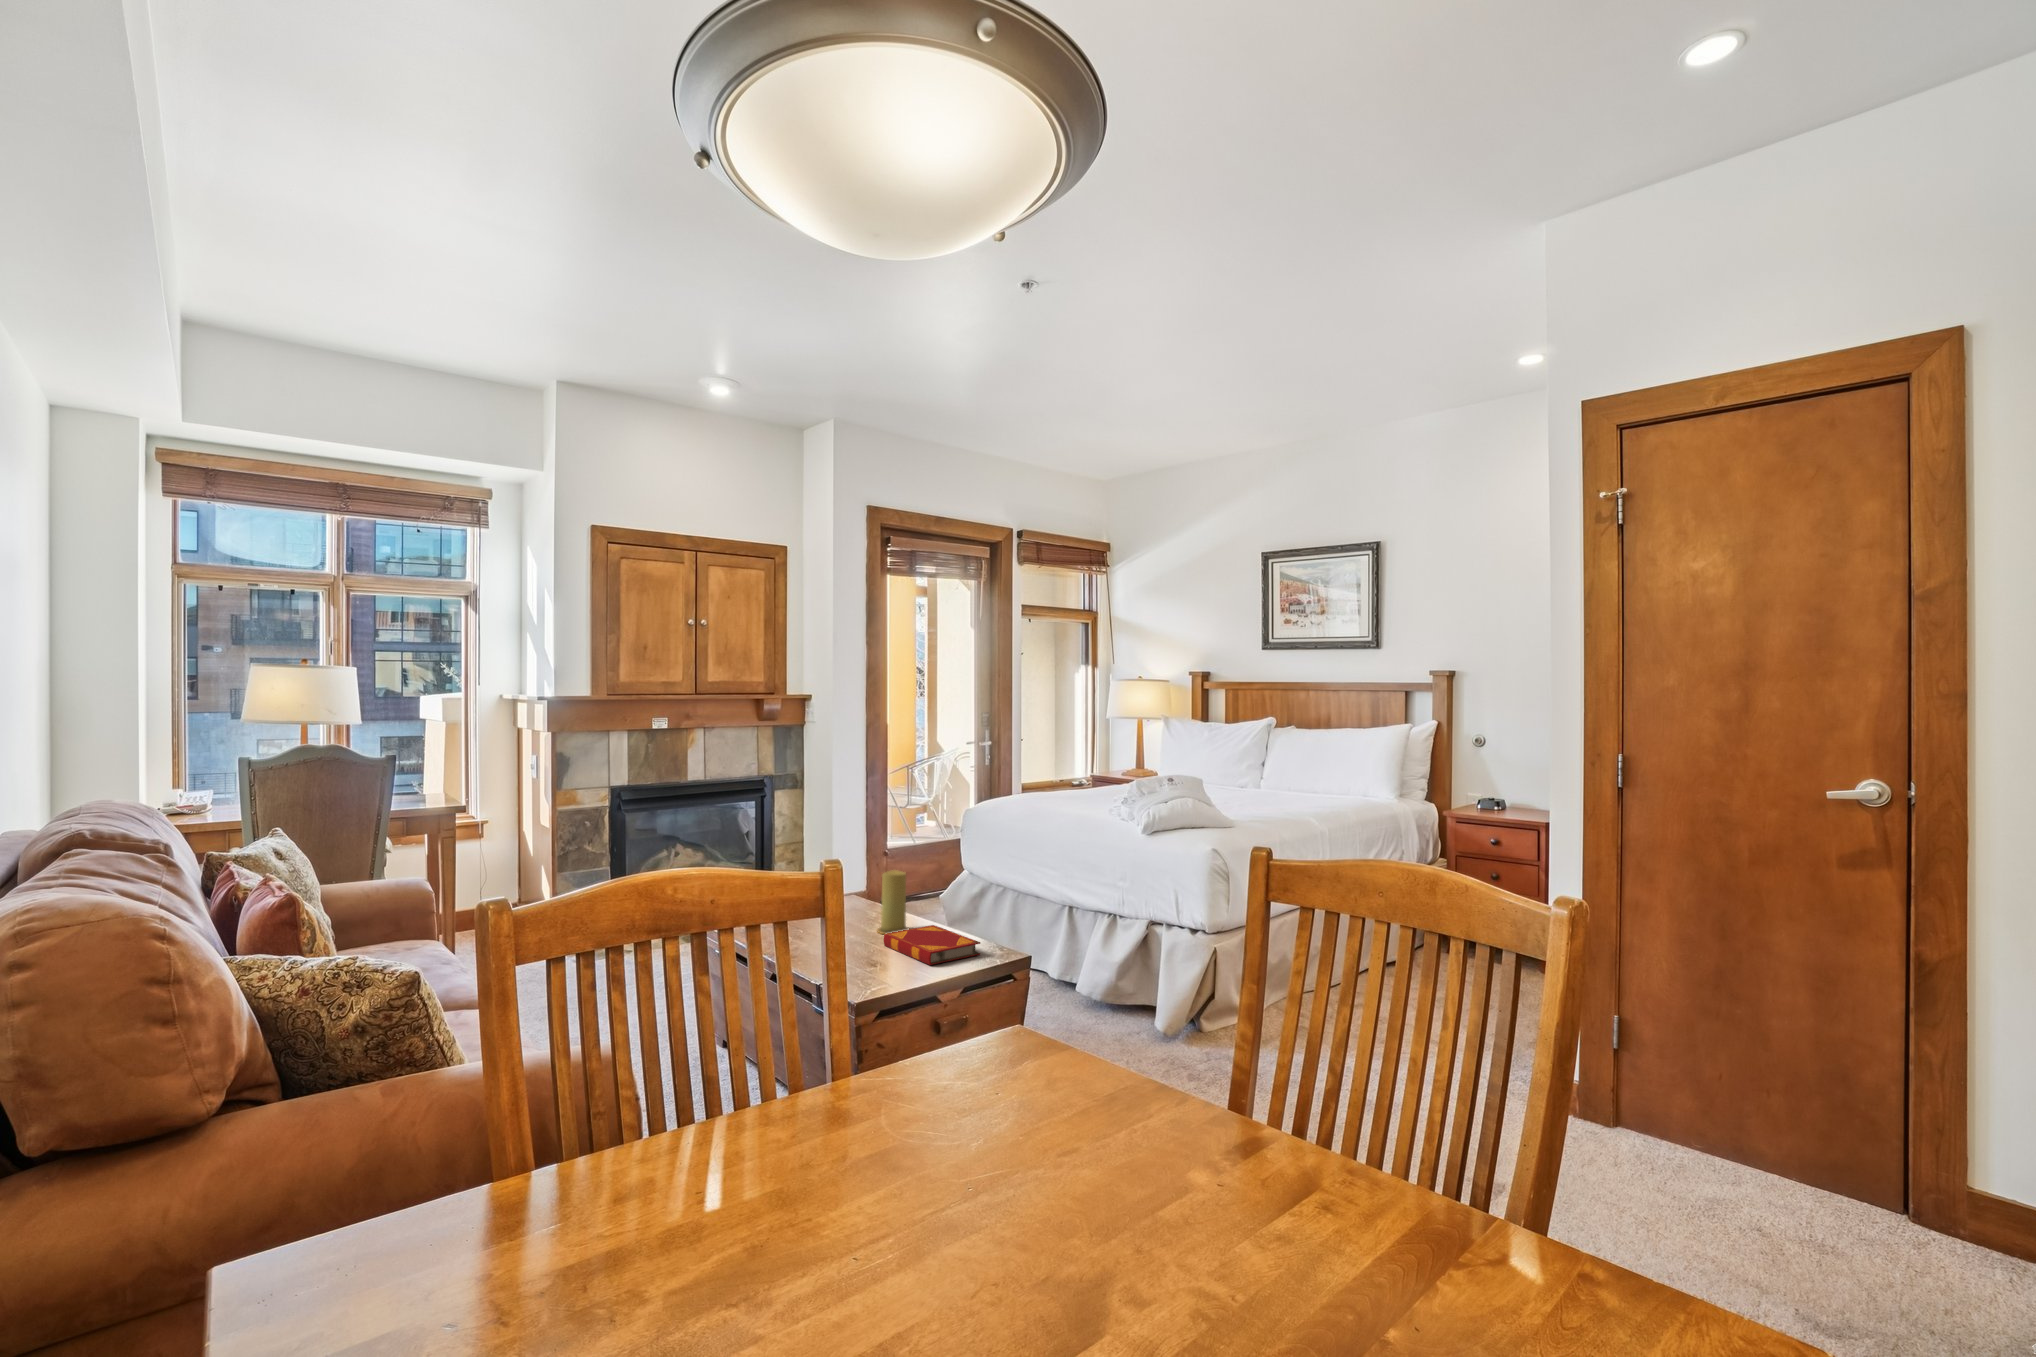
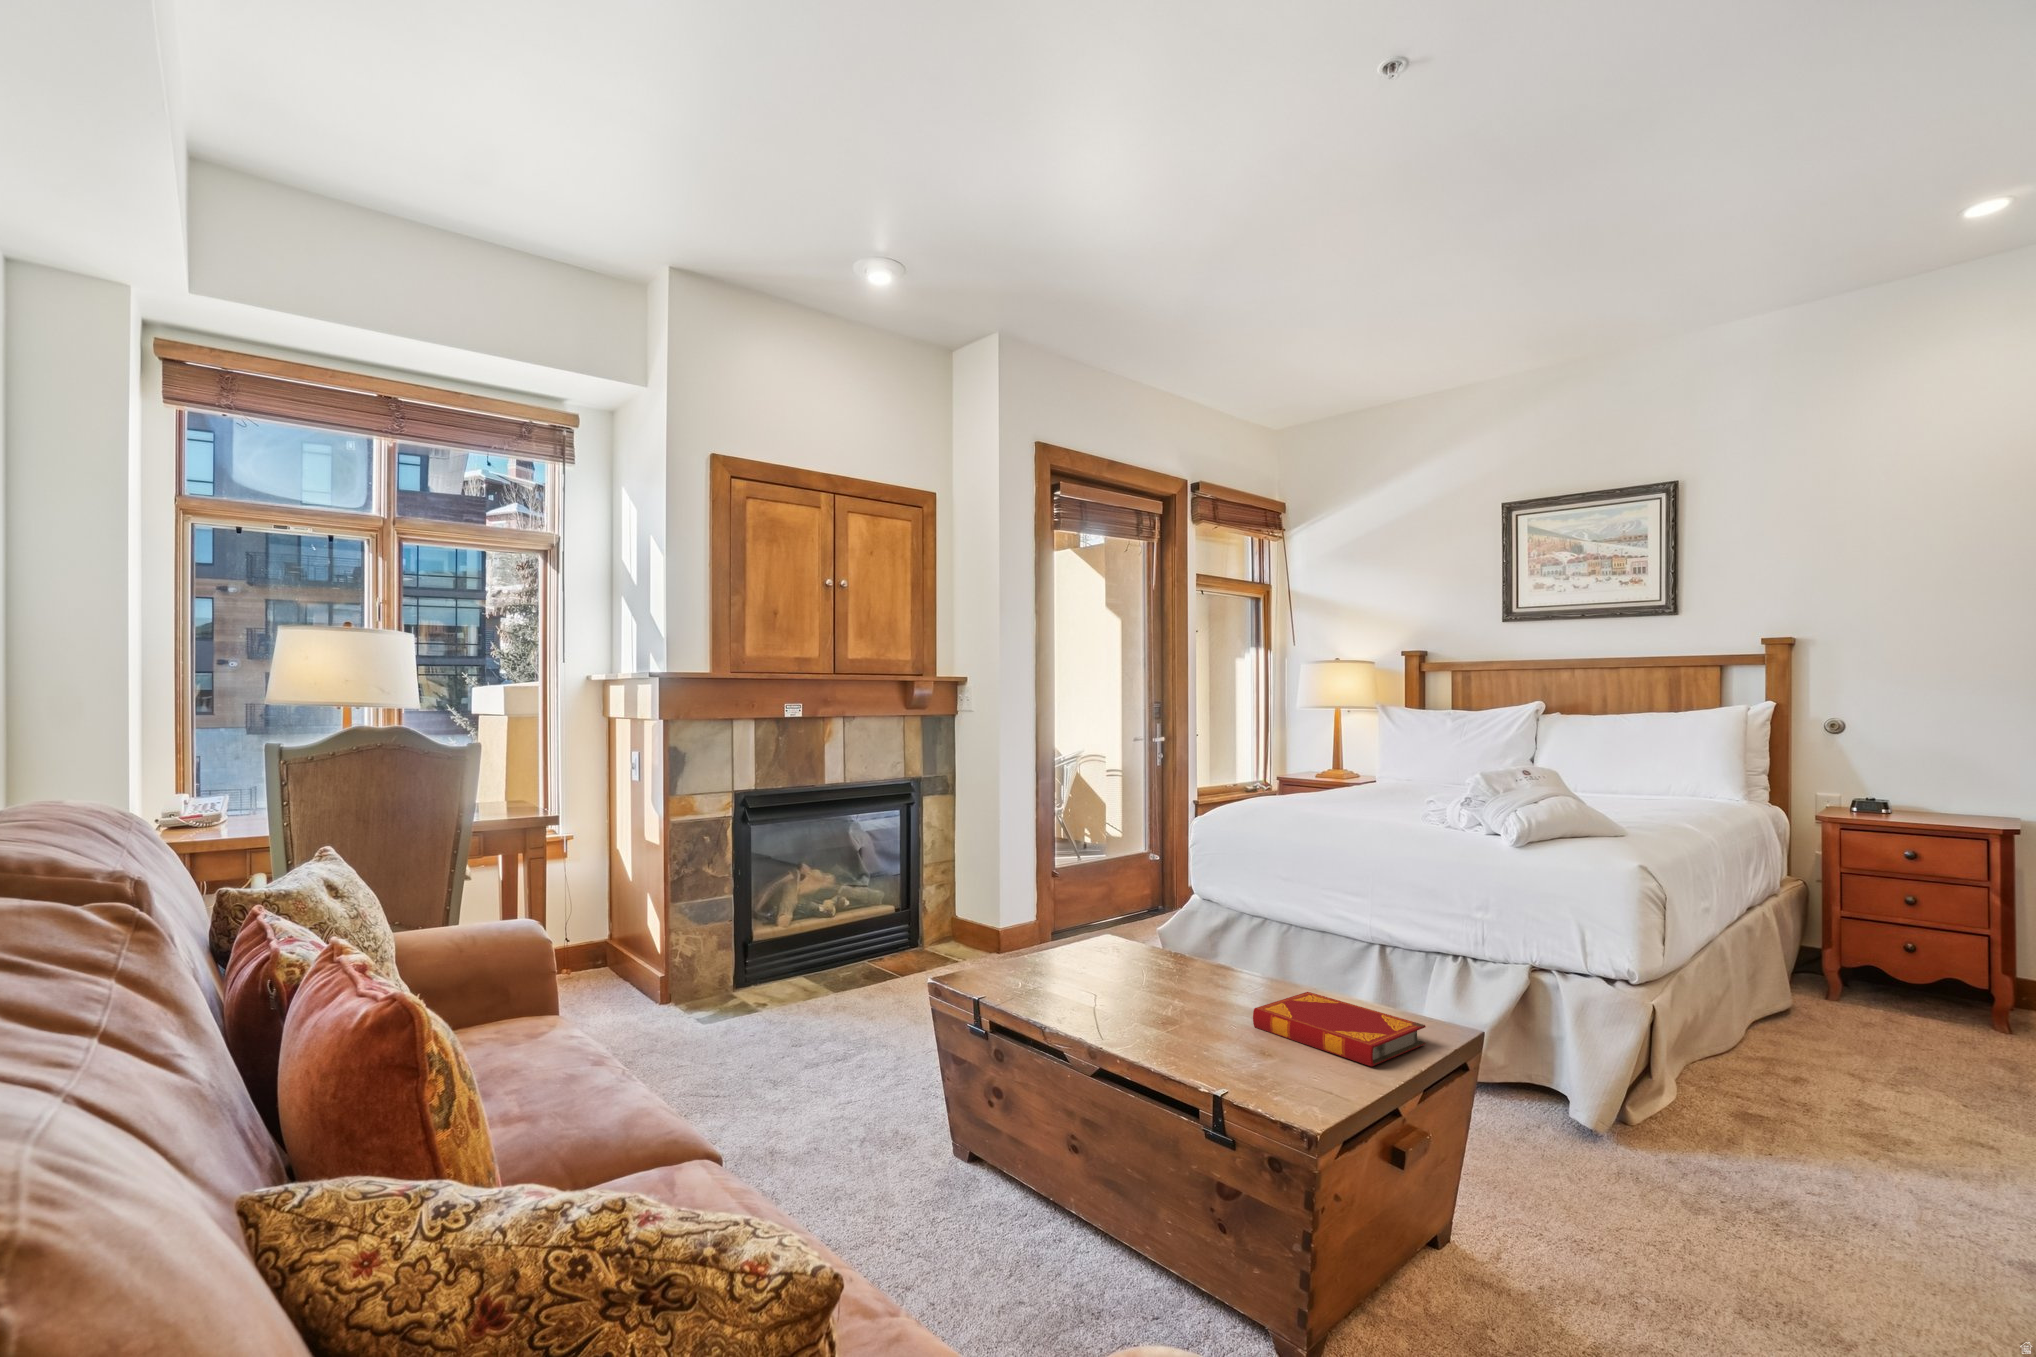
candle: present [877,870,908,934] -> none [1211,907,1262,1006]

